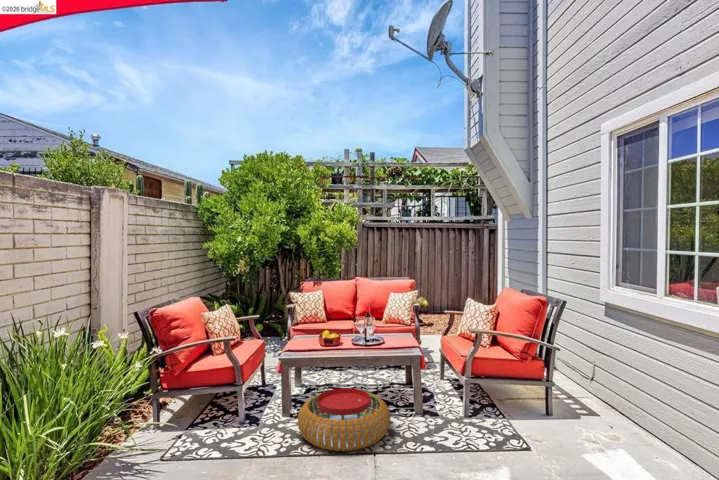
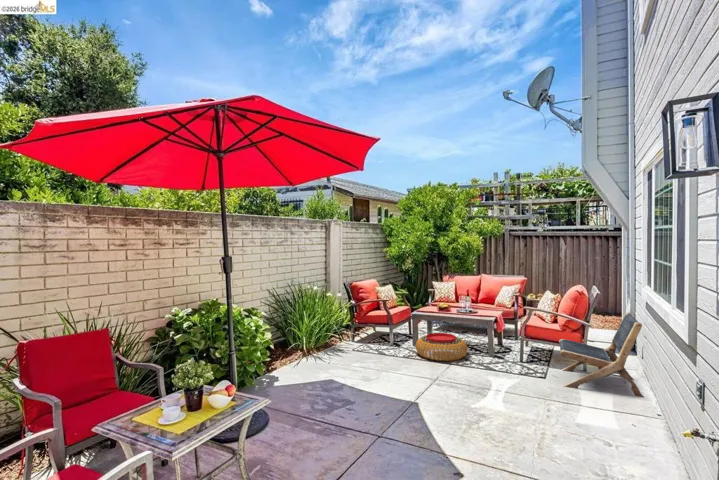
lounge chair: none [531,326,685,469] -> present [559,312,644,397]

